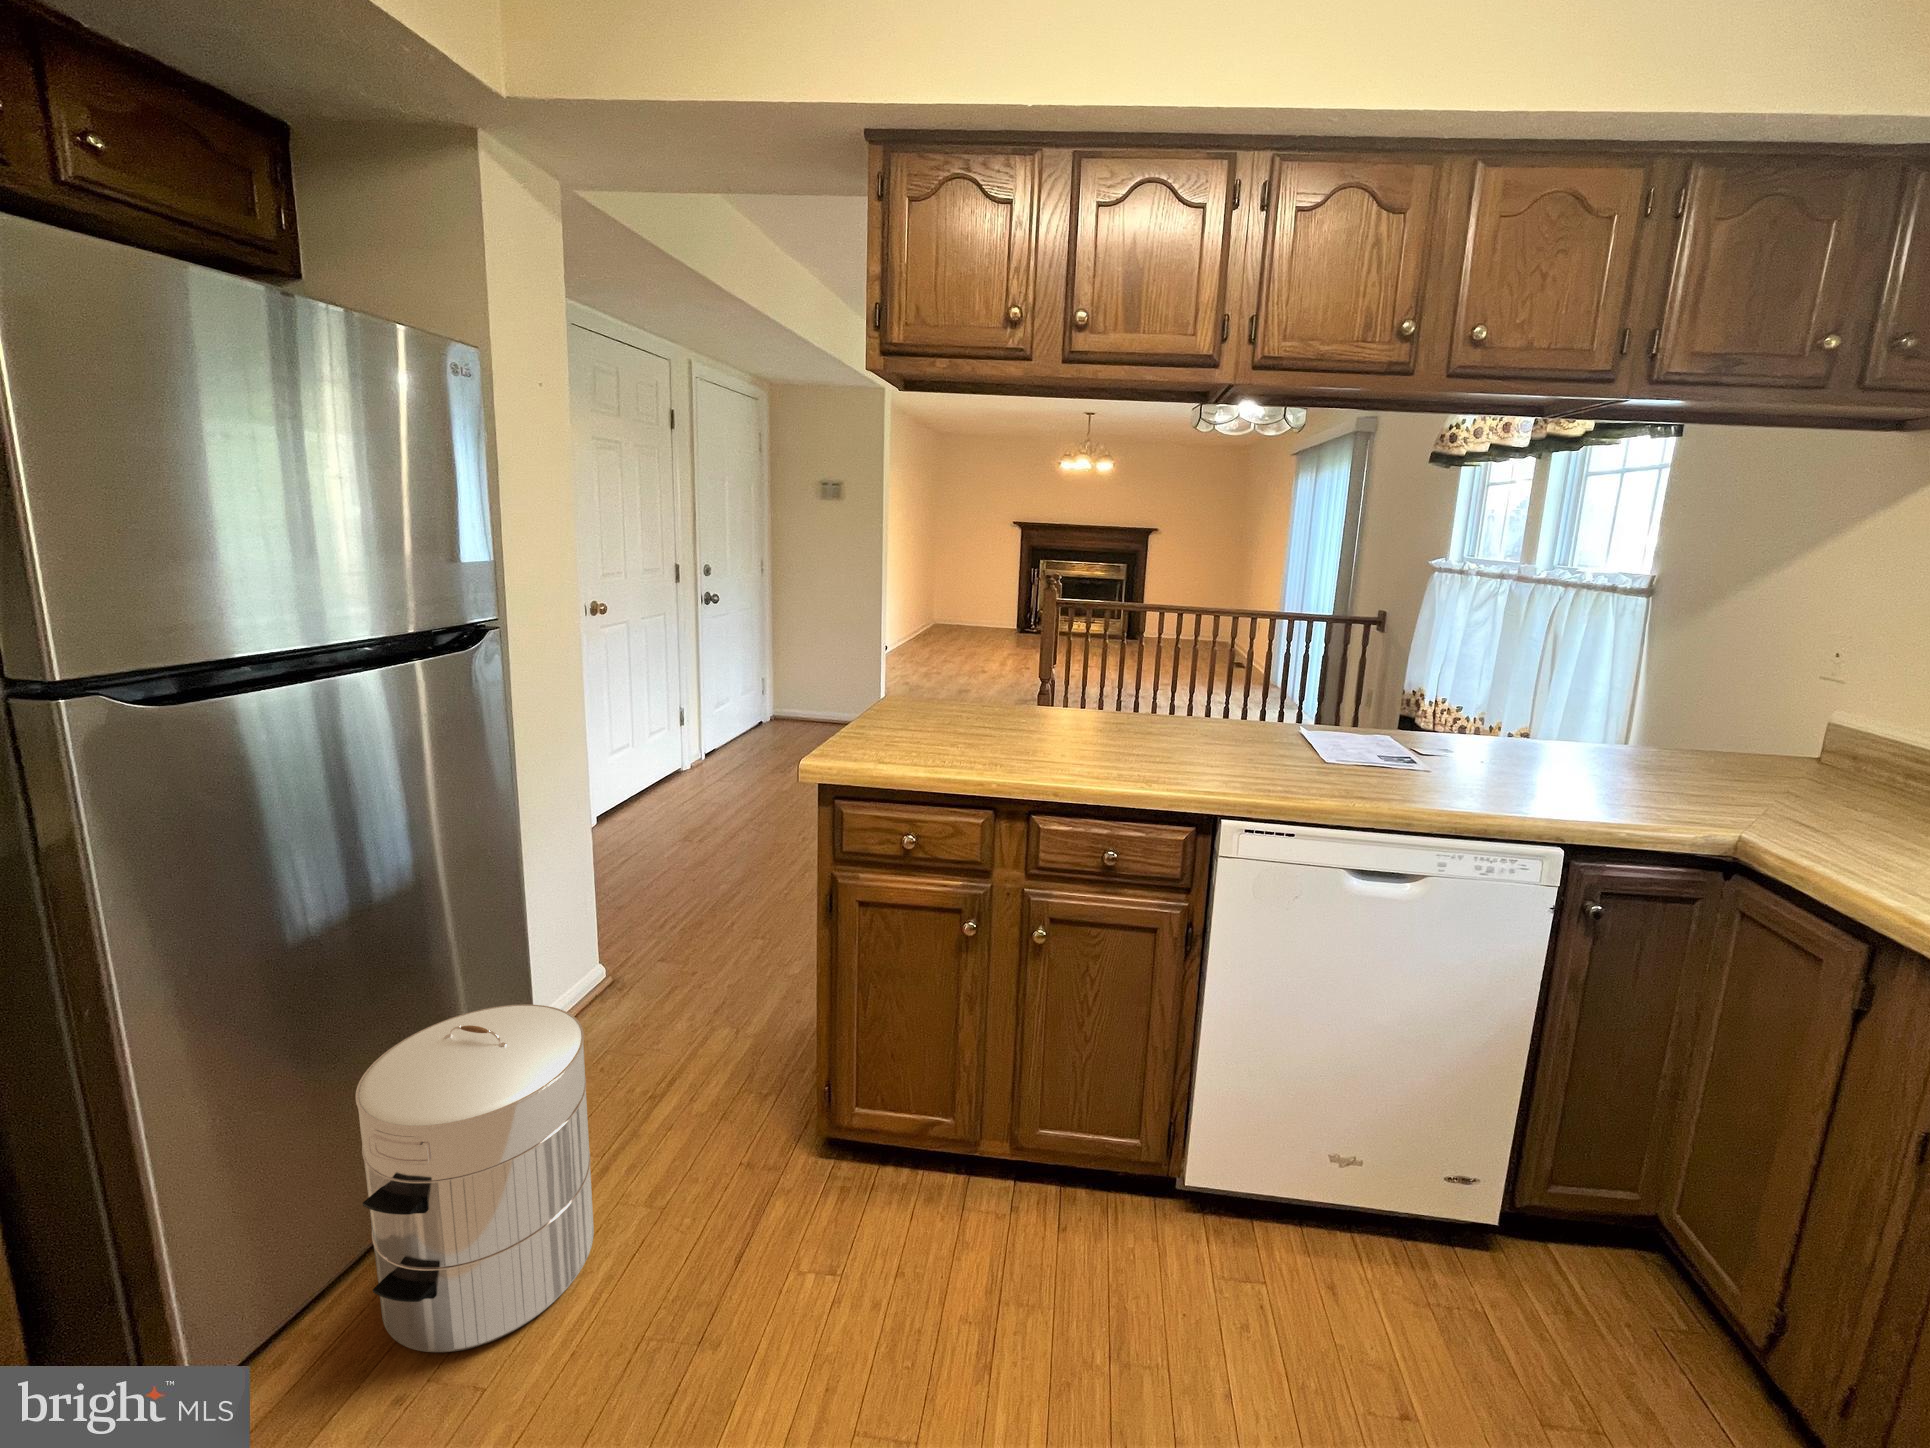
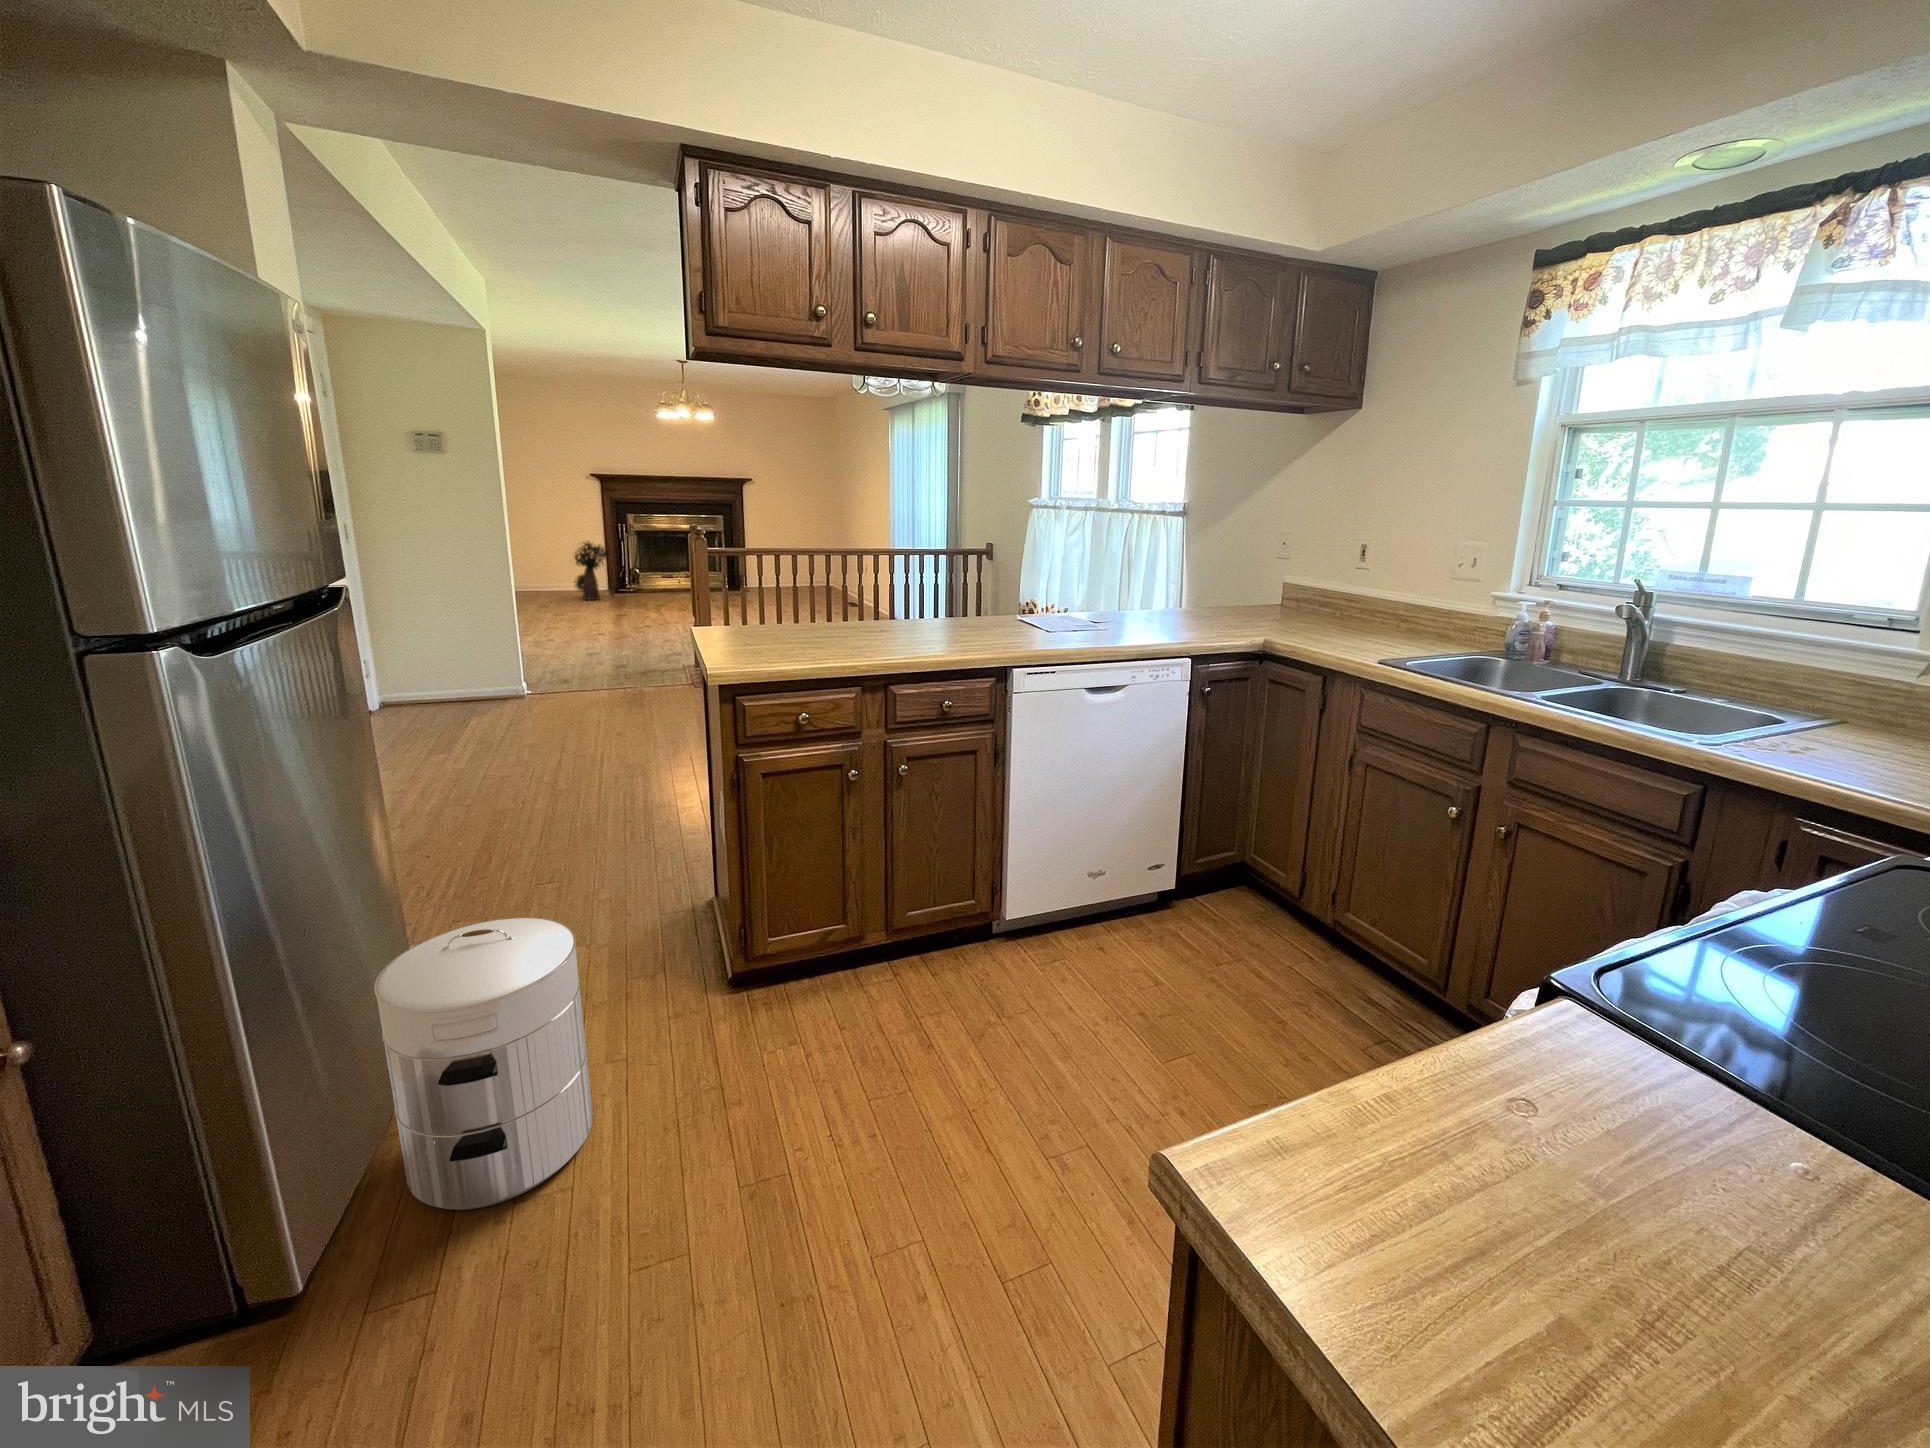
potted plant: none [987,582,1023,637] -> present [575,542,614,600]

